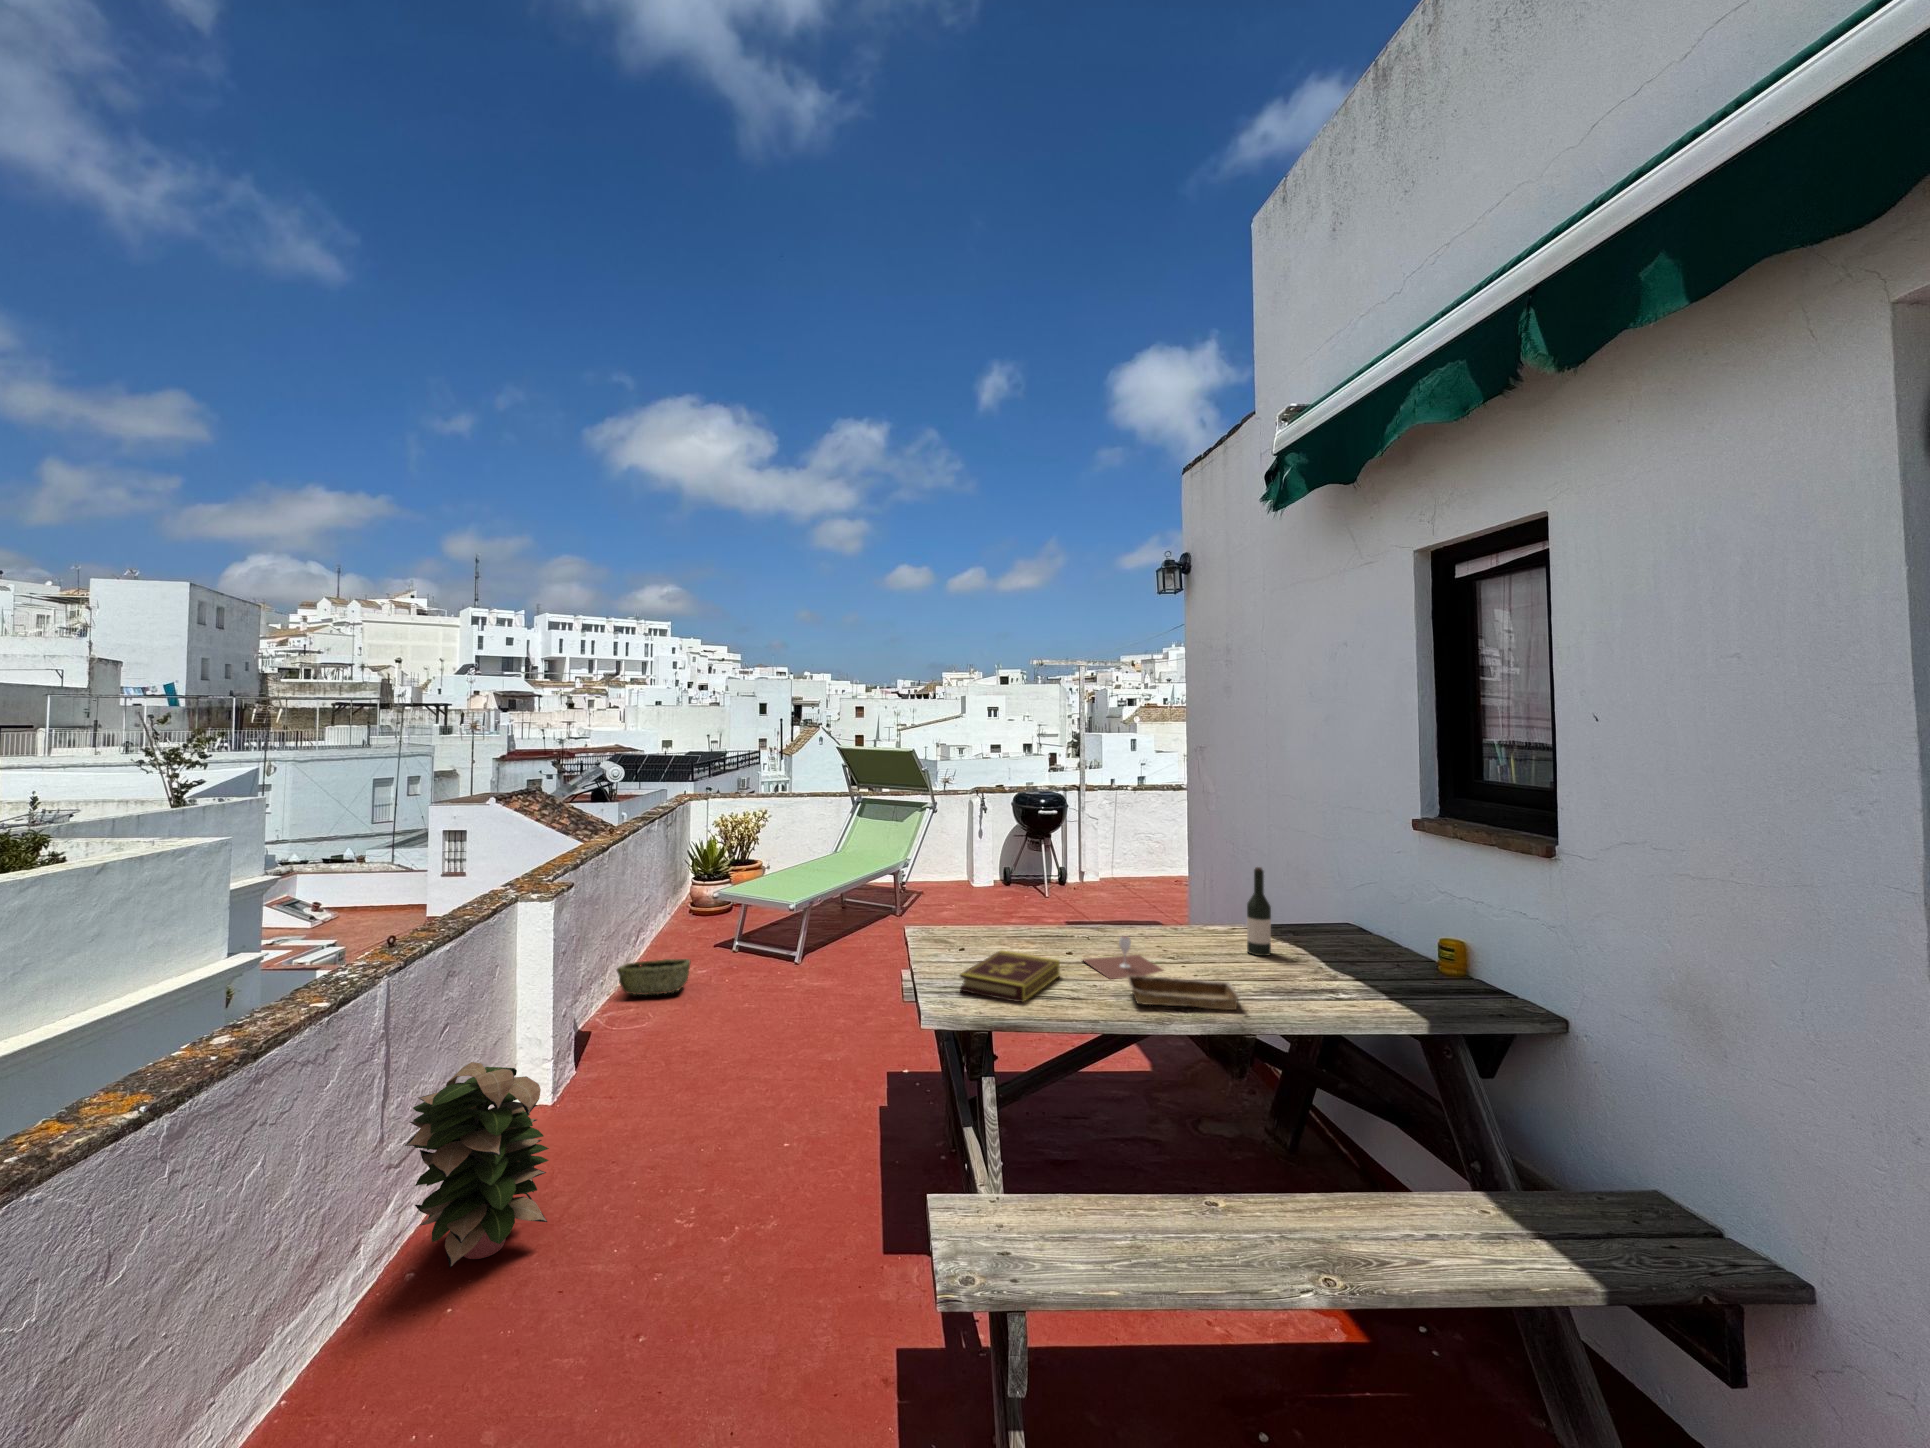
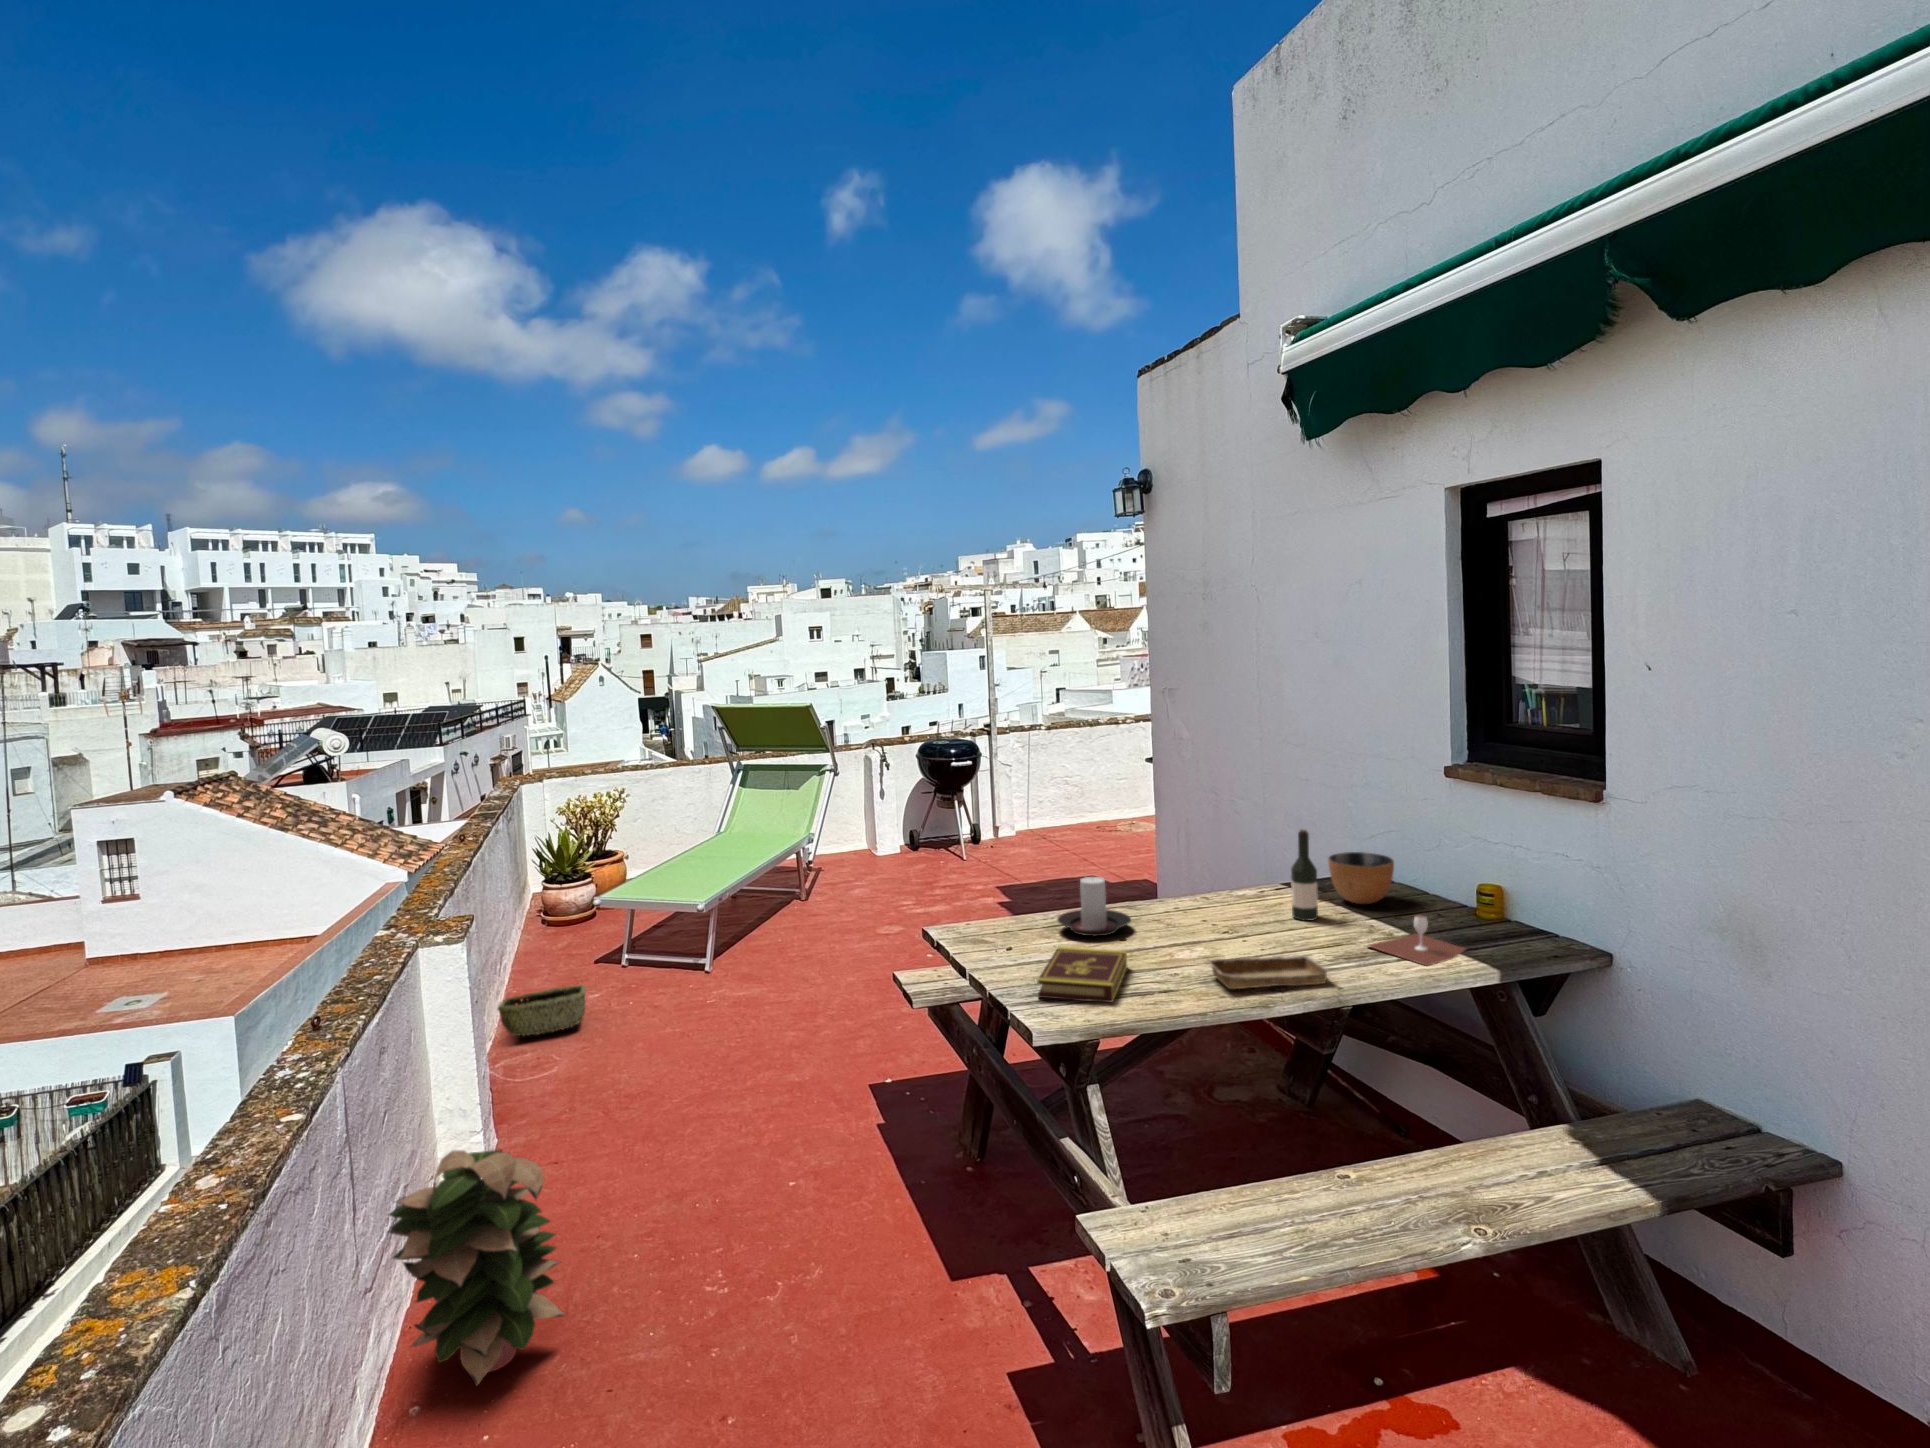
candle holder: none [1021,893,1089,949] -> present [1057,877,1131,936]
bowl: none [1293,897,1358,948] -> present [1328,852,1394,904]
wine glass: present [1083,936,1164,979] -> present [1367,915,1465,966]

